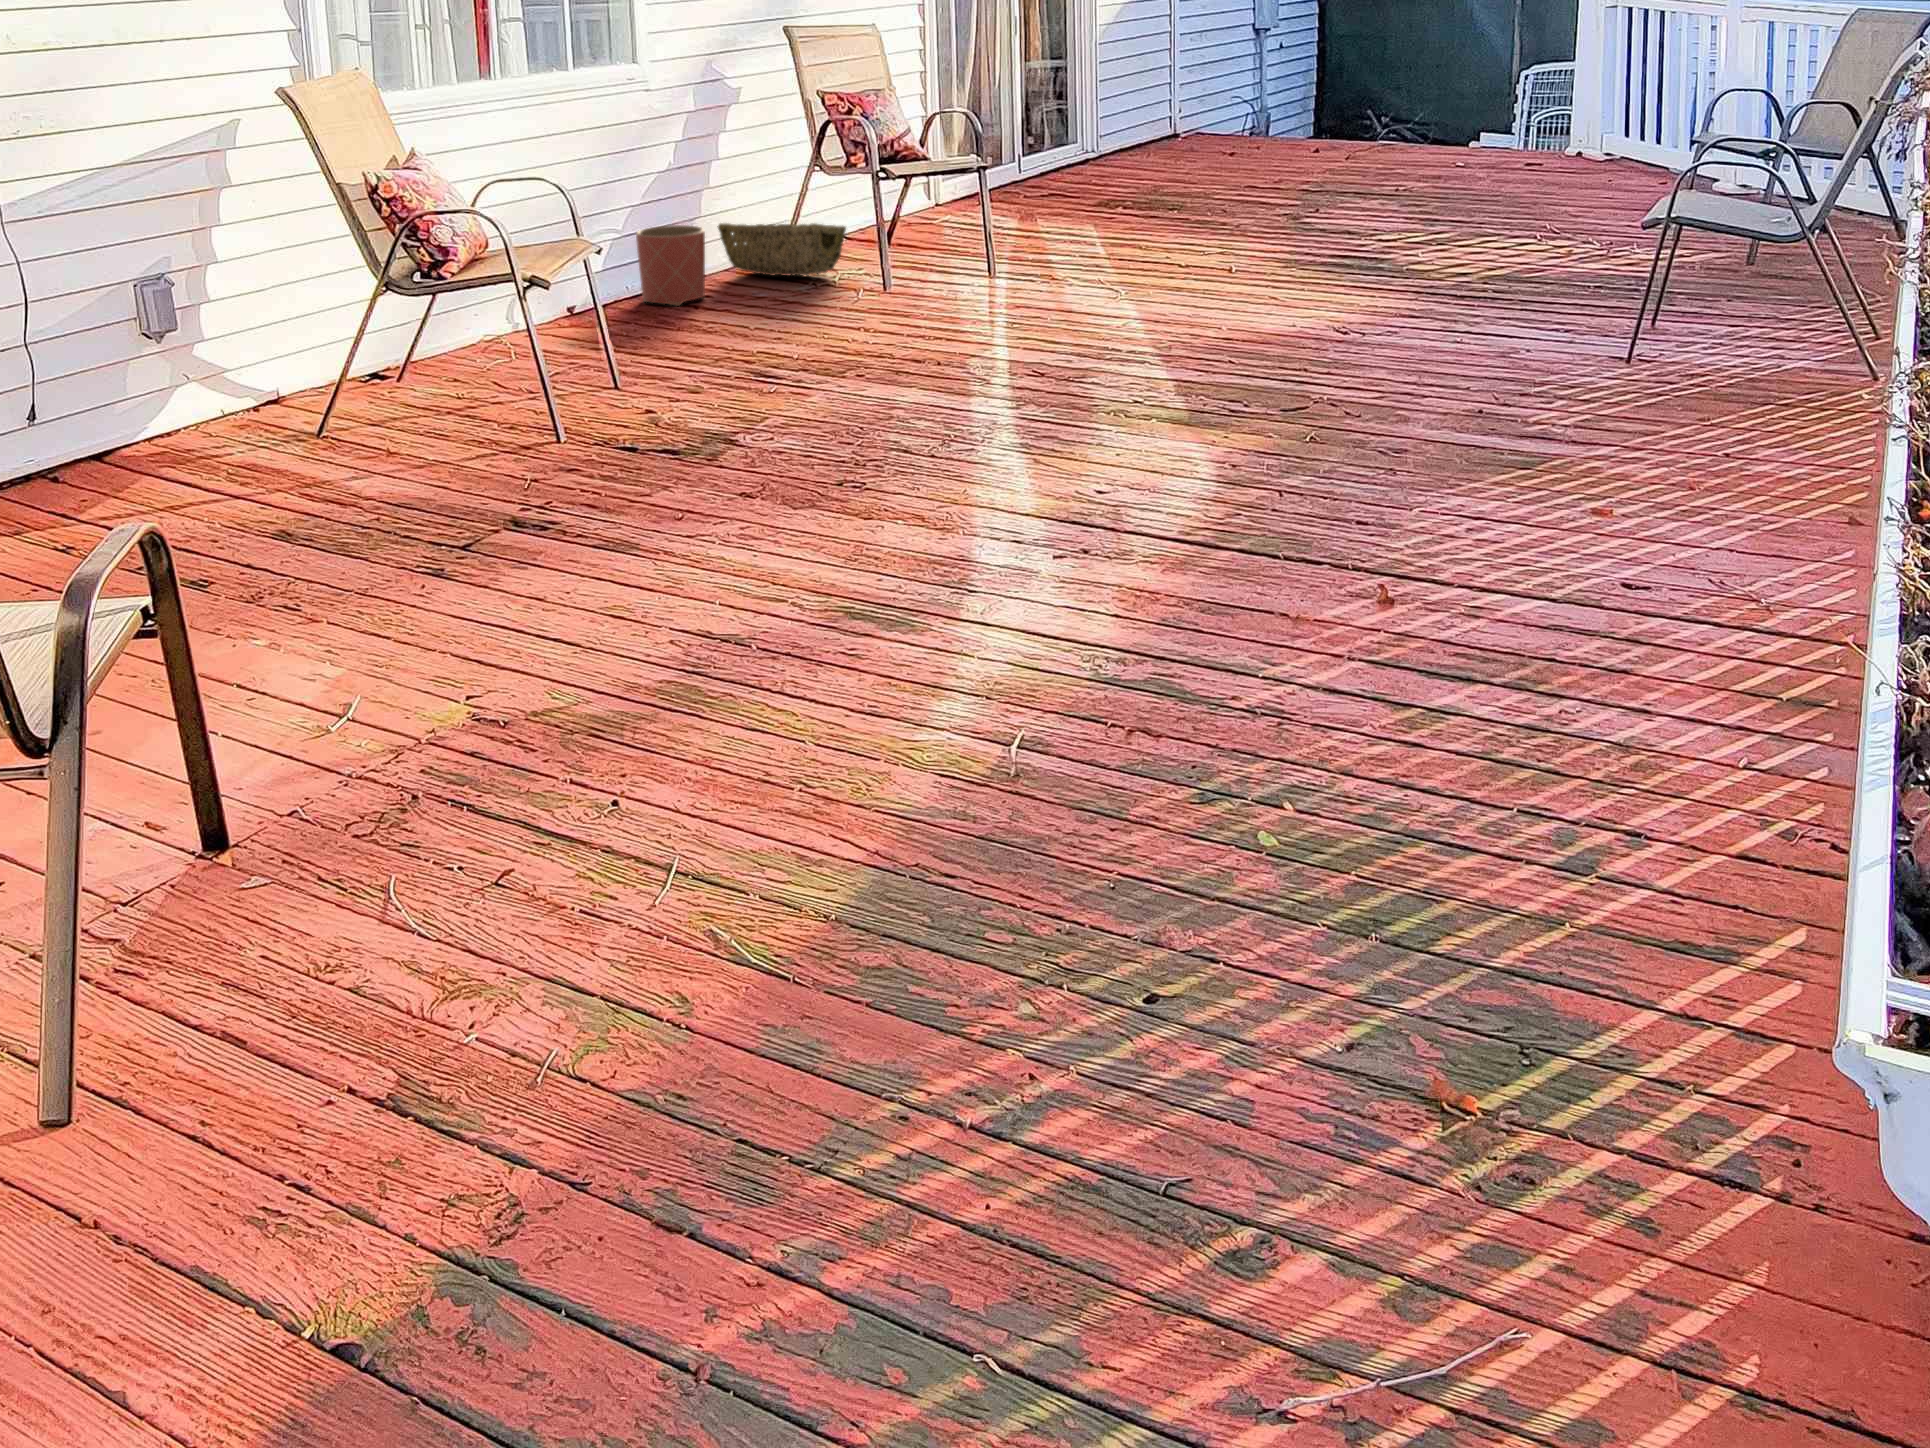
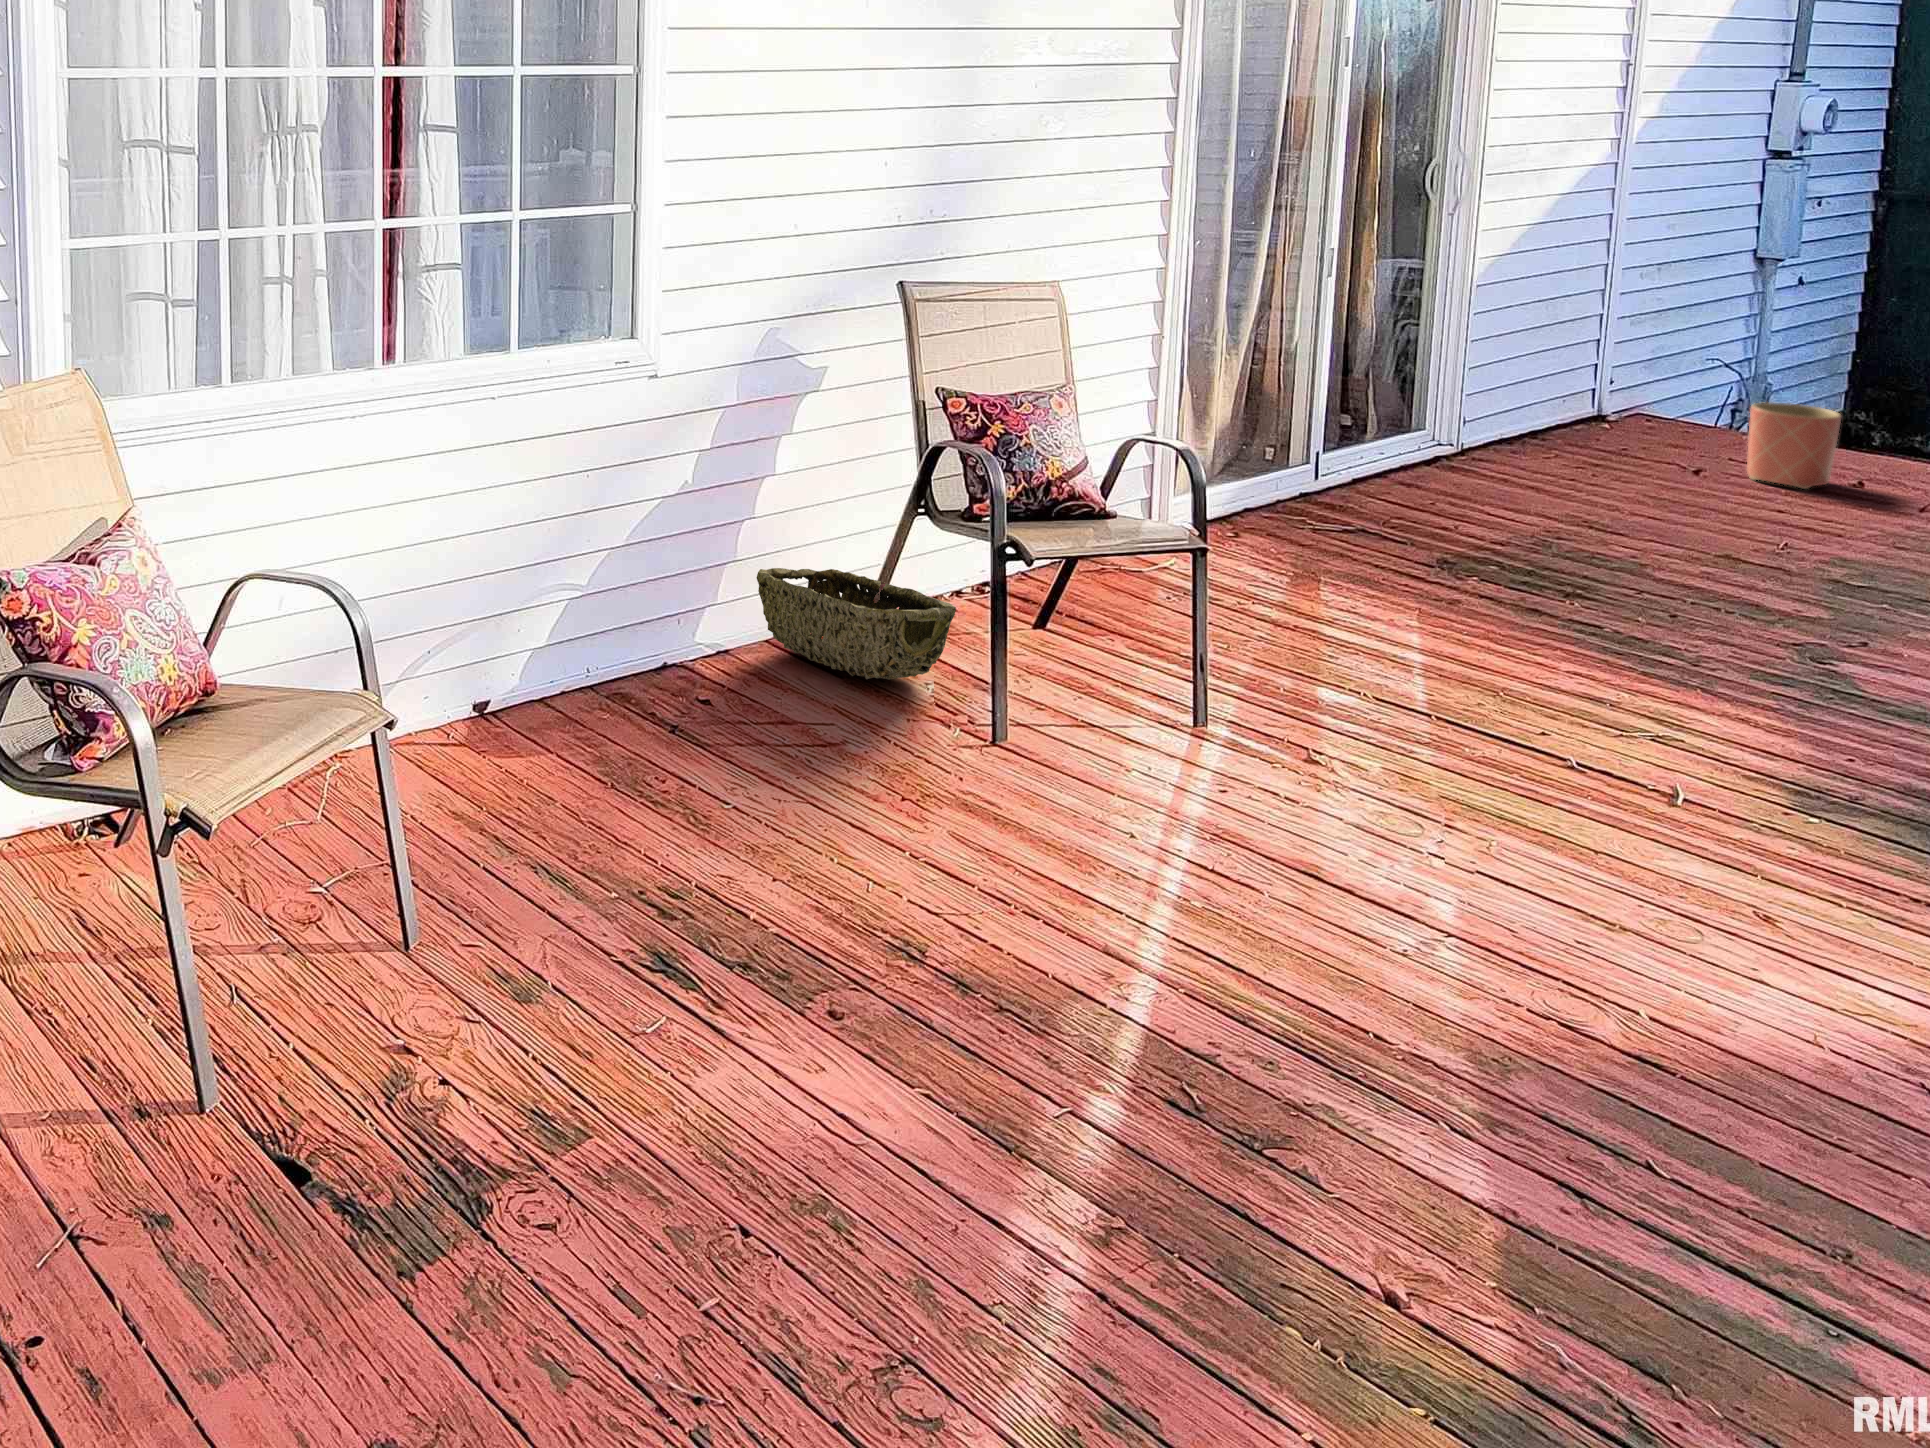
planter: present [636,225,705,306] -> present [1747,402,1842,489]

